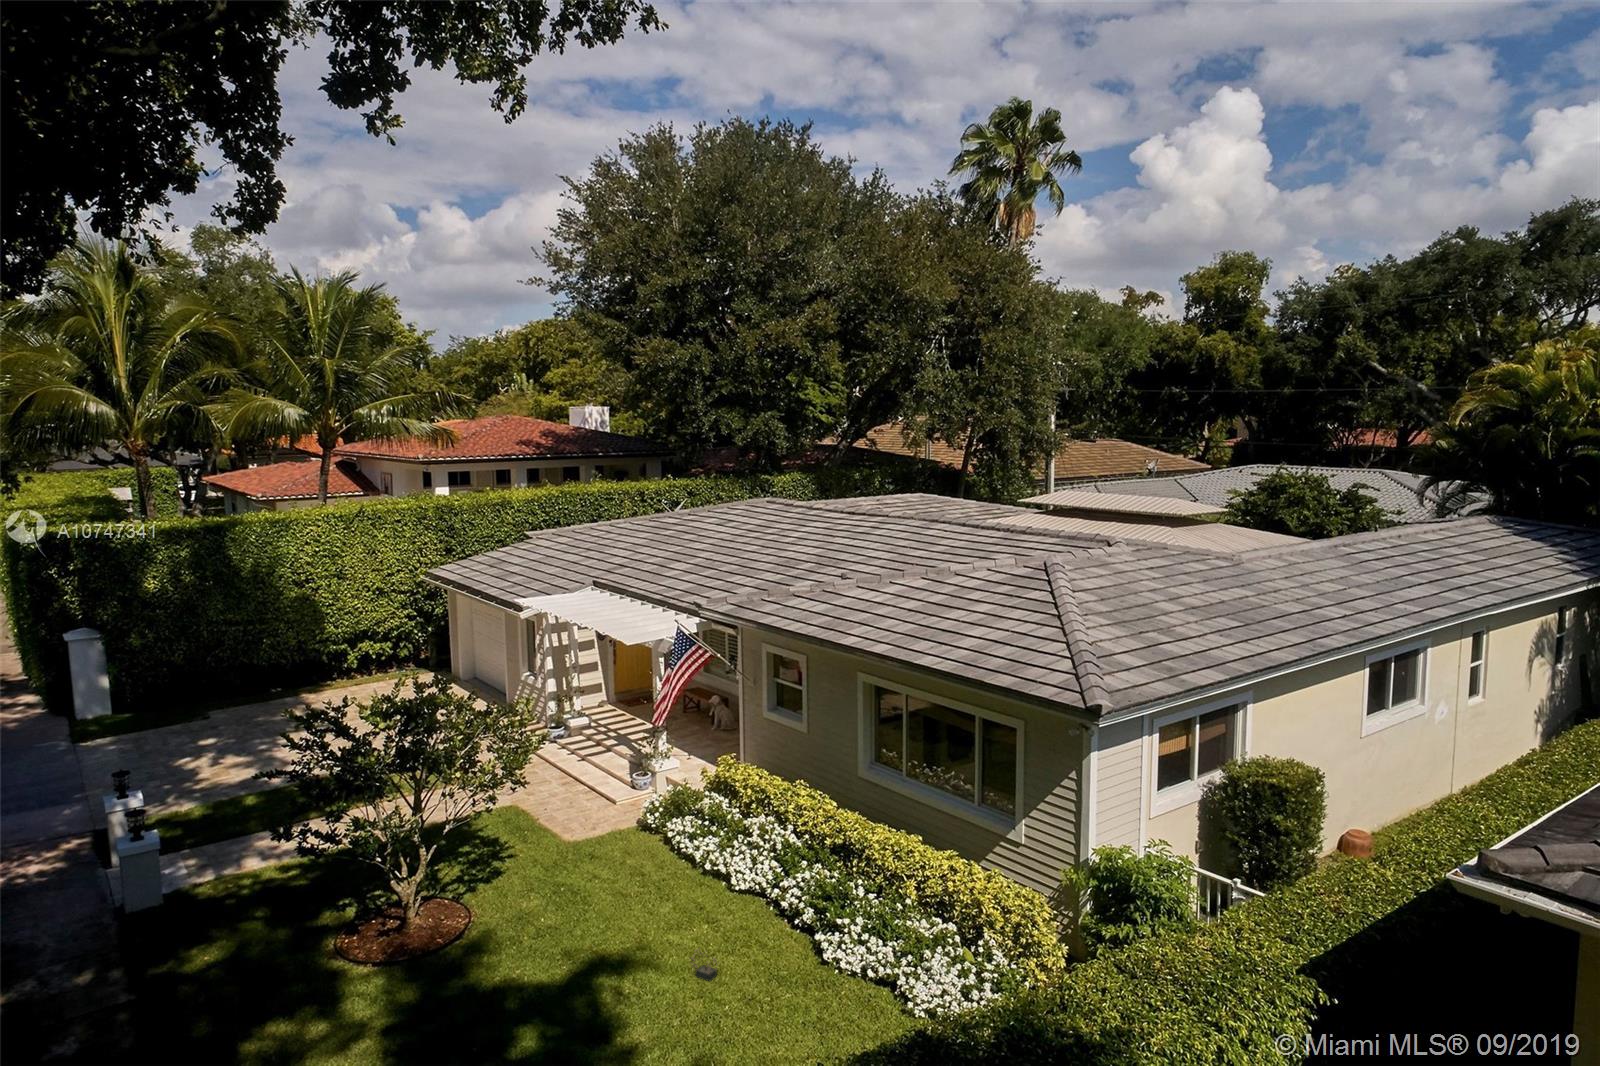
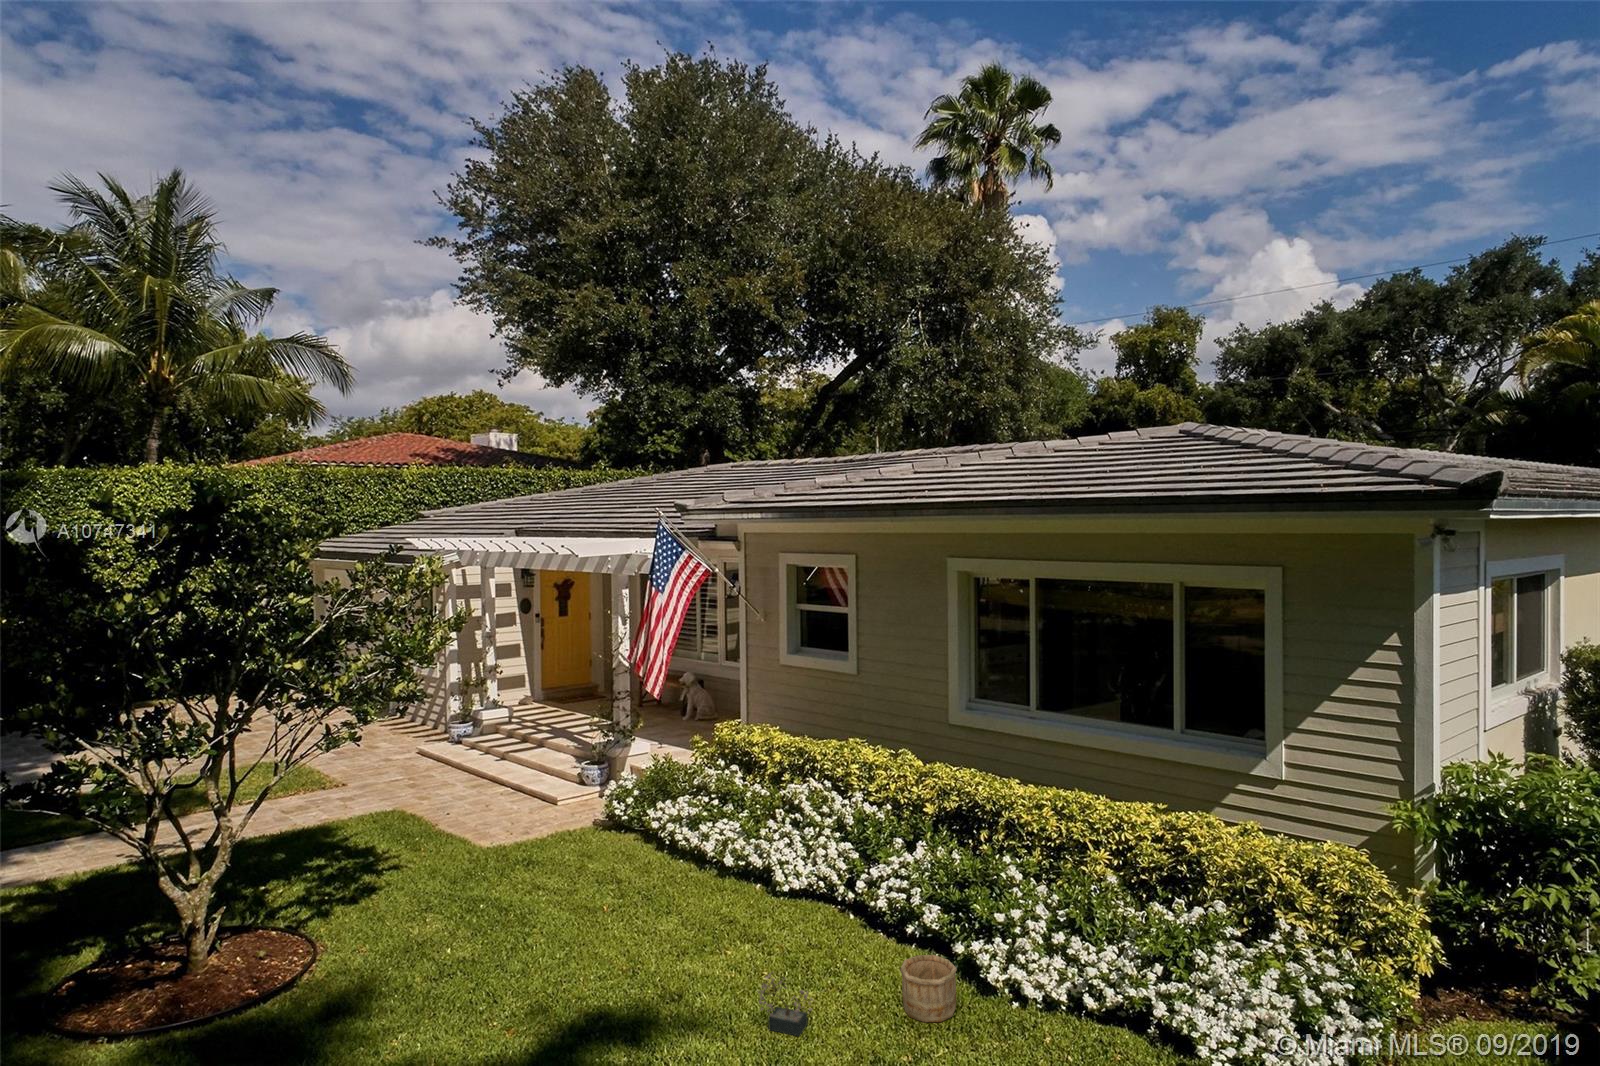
wooden bucket: none [768,942,798,979] -> present [900,955,957,1022]

